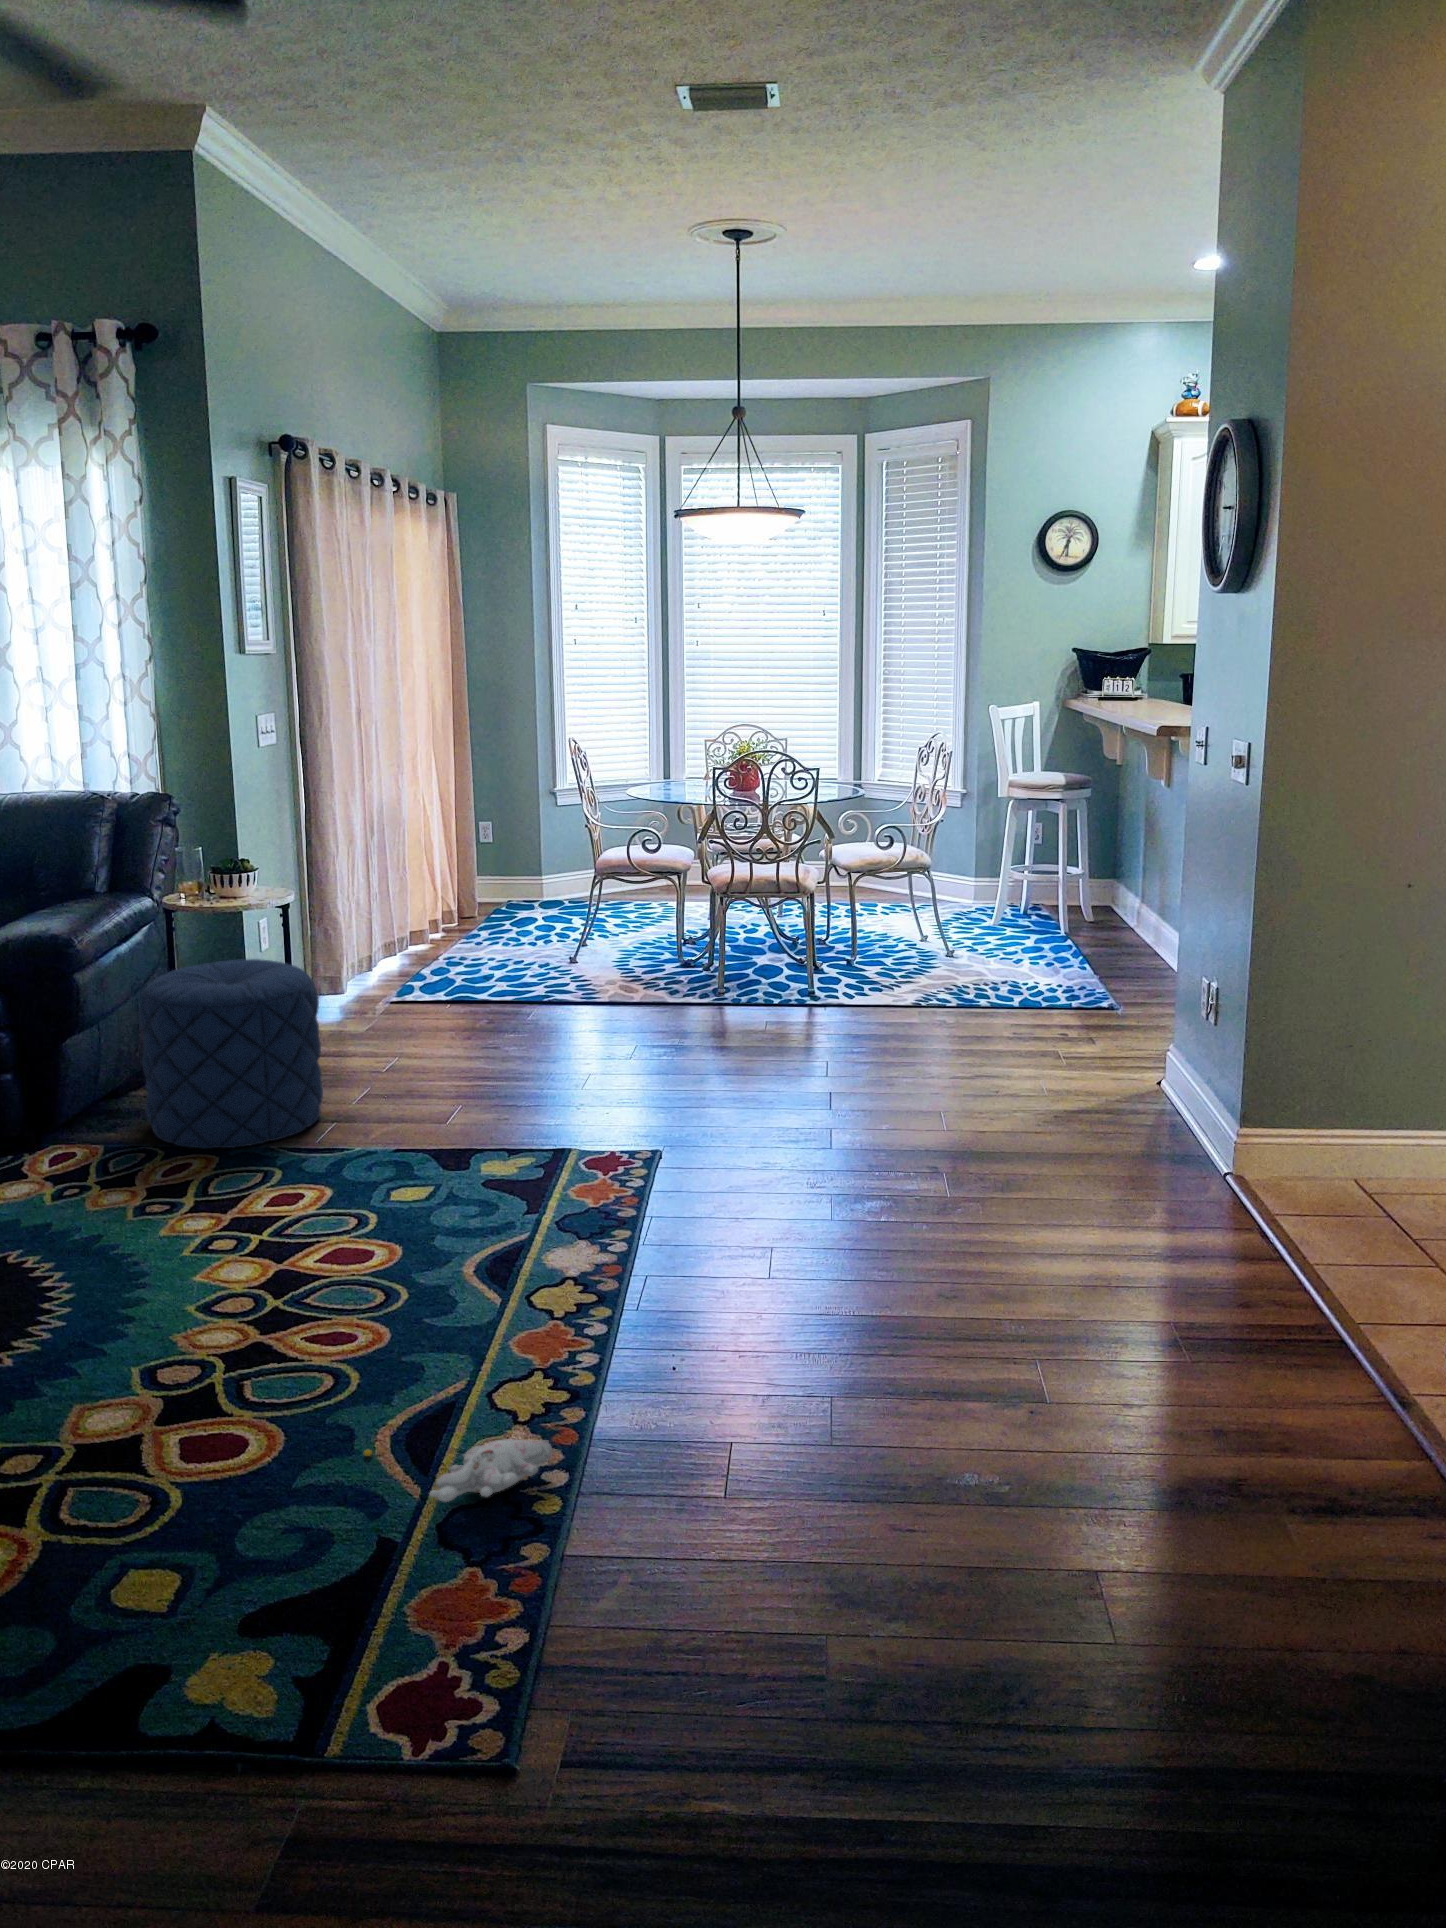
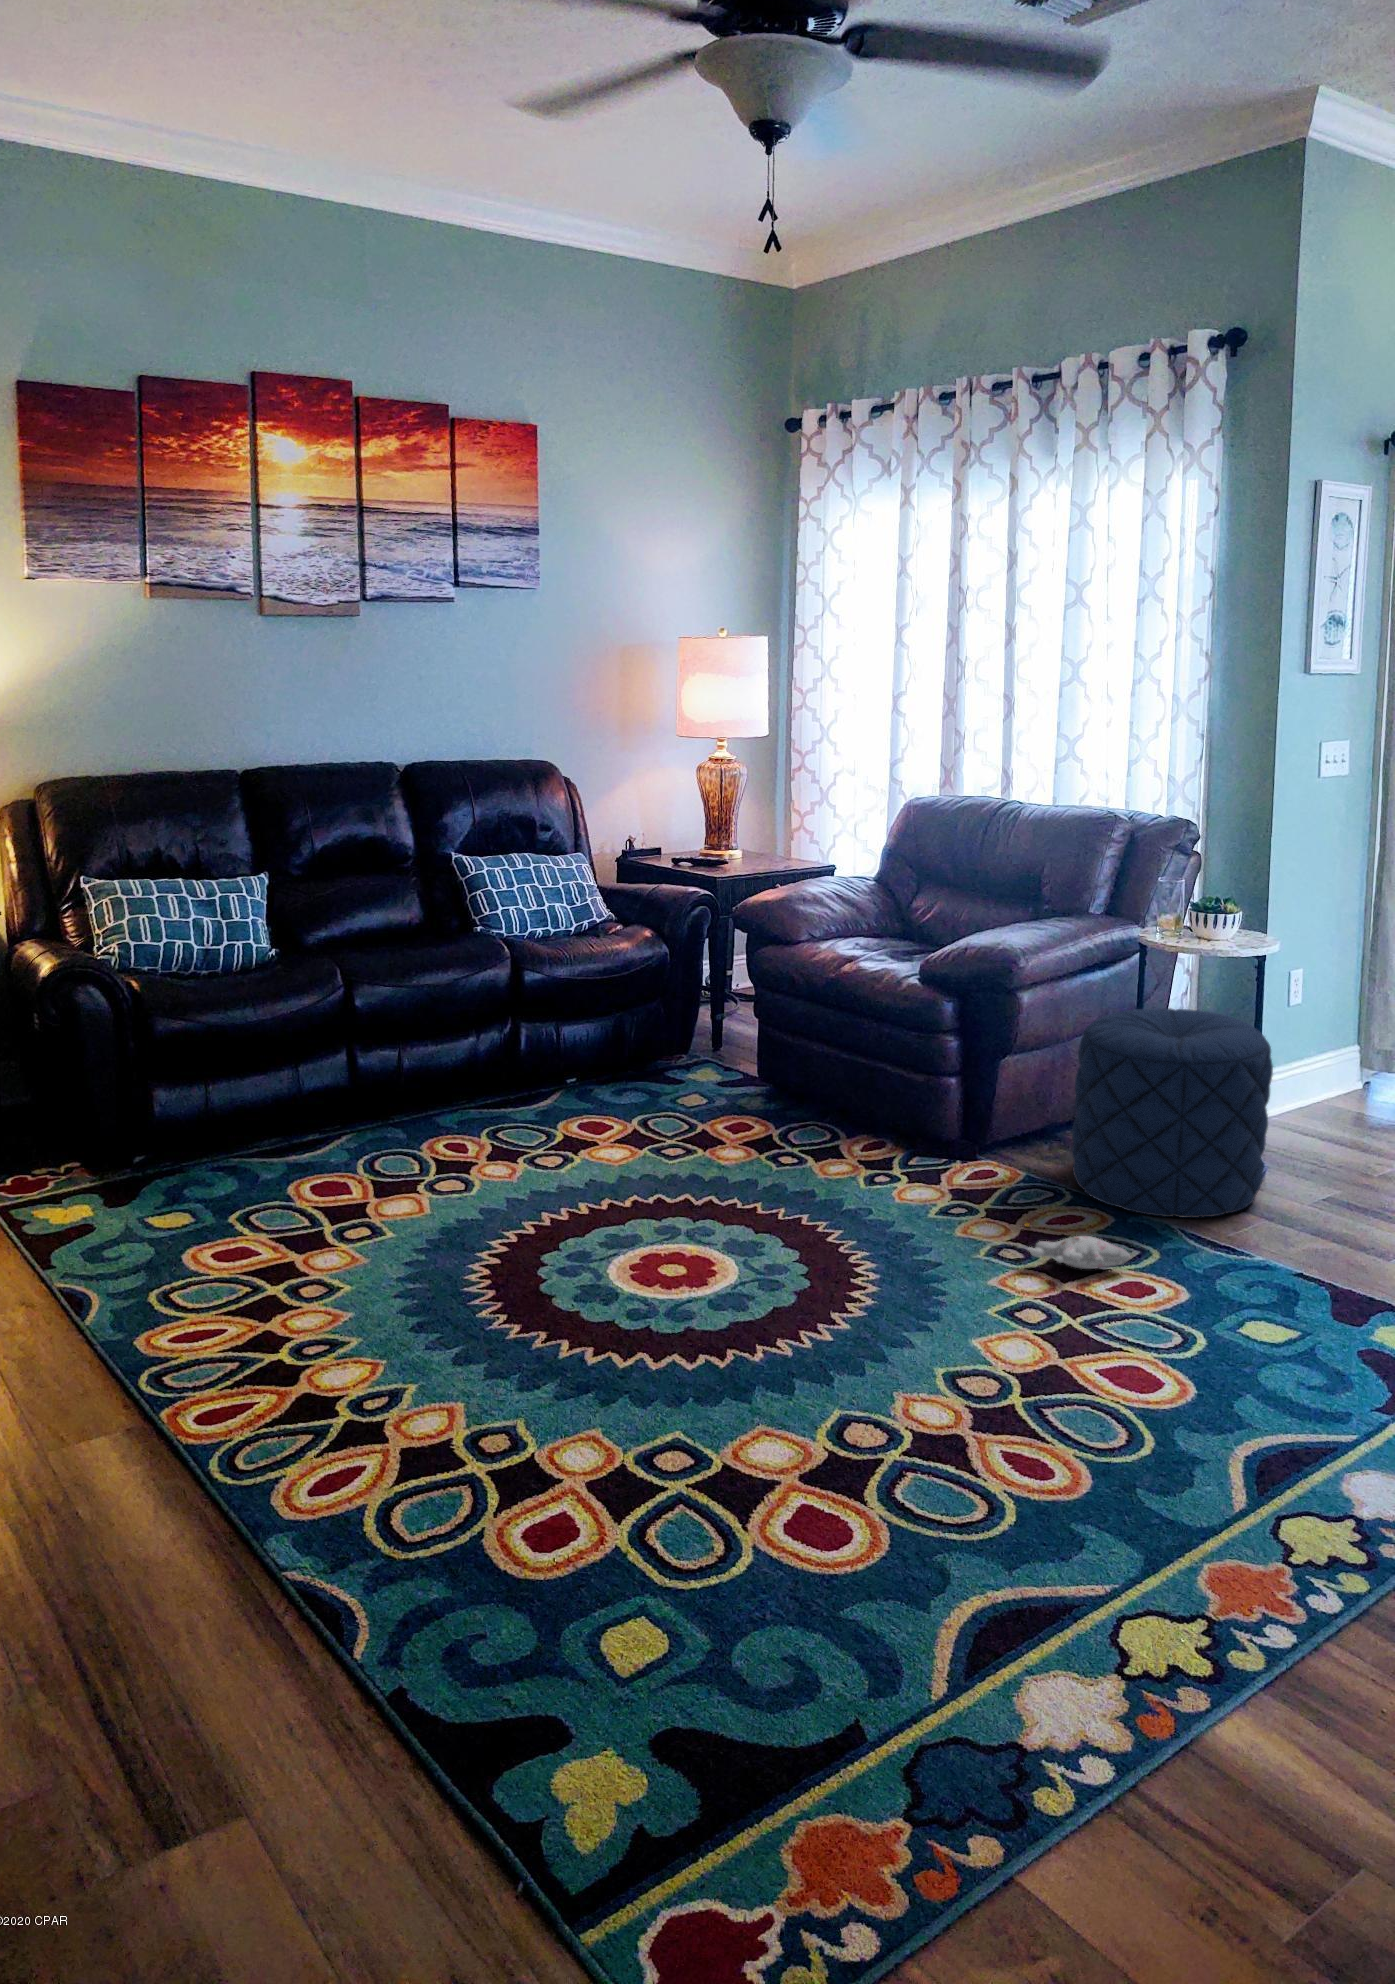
plush toy: present [364,1440,552,1502] -> present [1025,1223,1130,1269]

